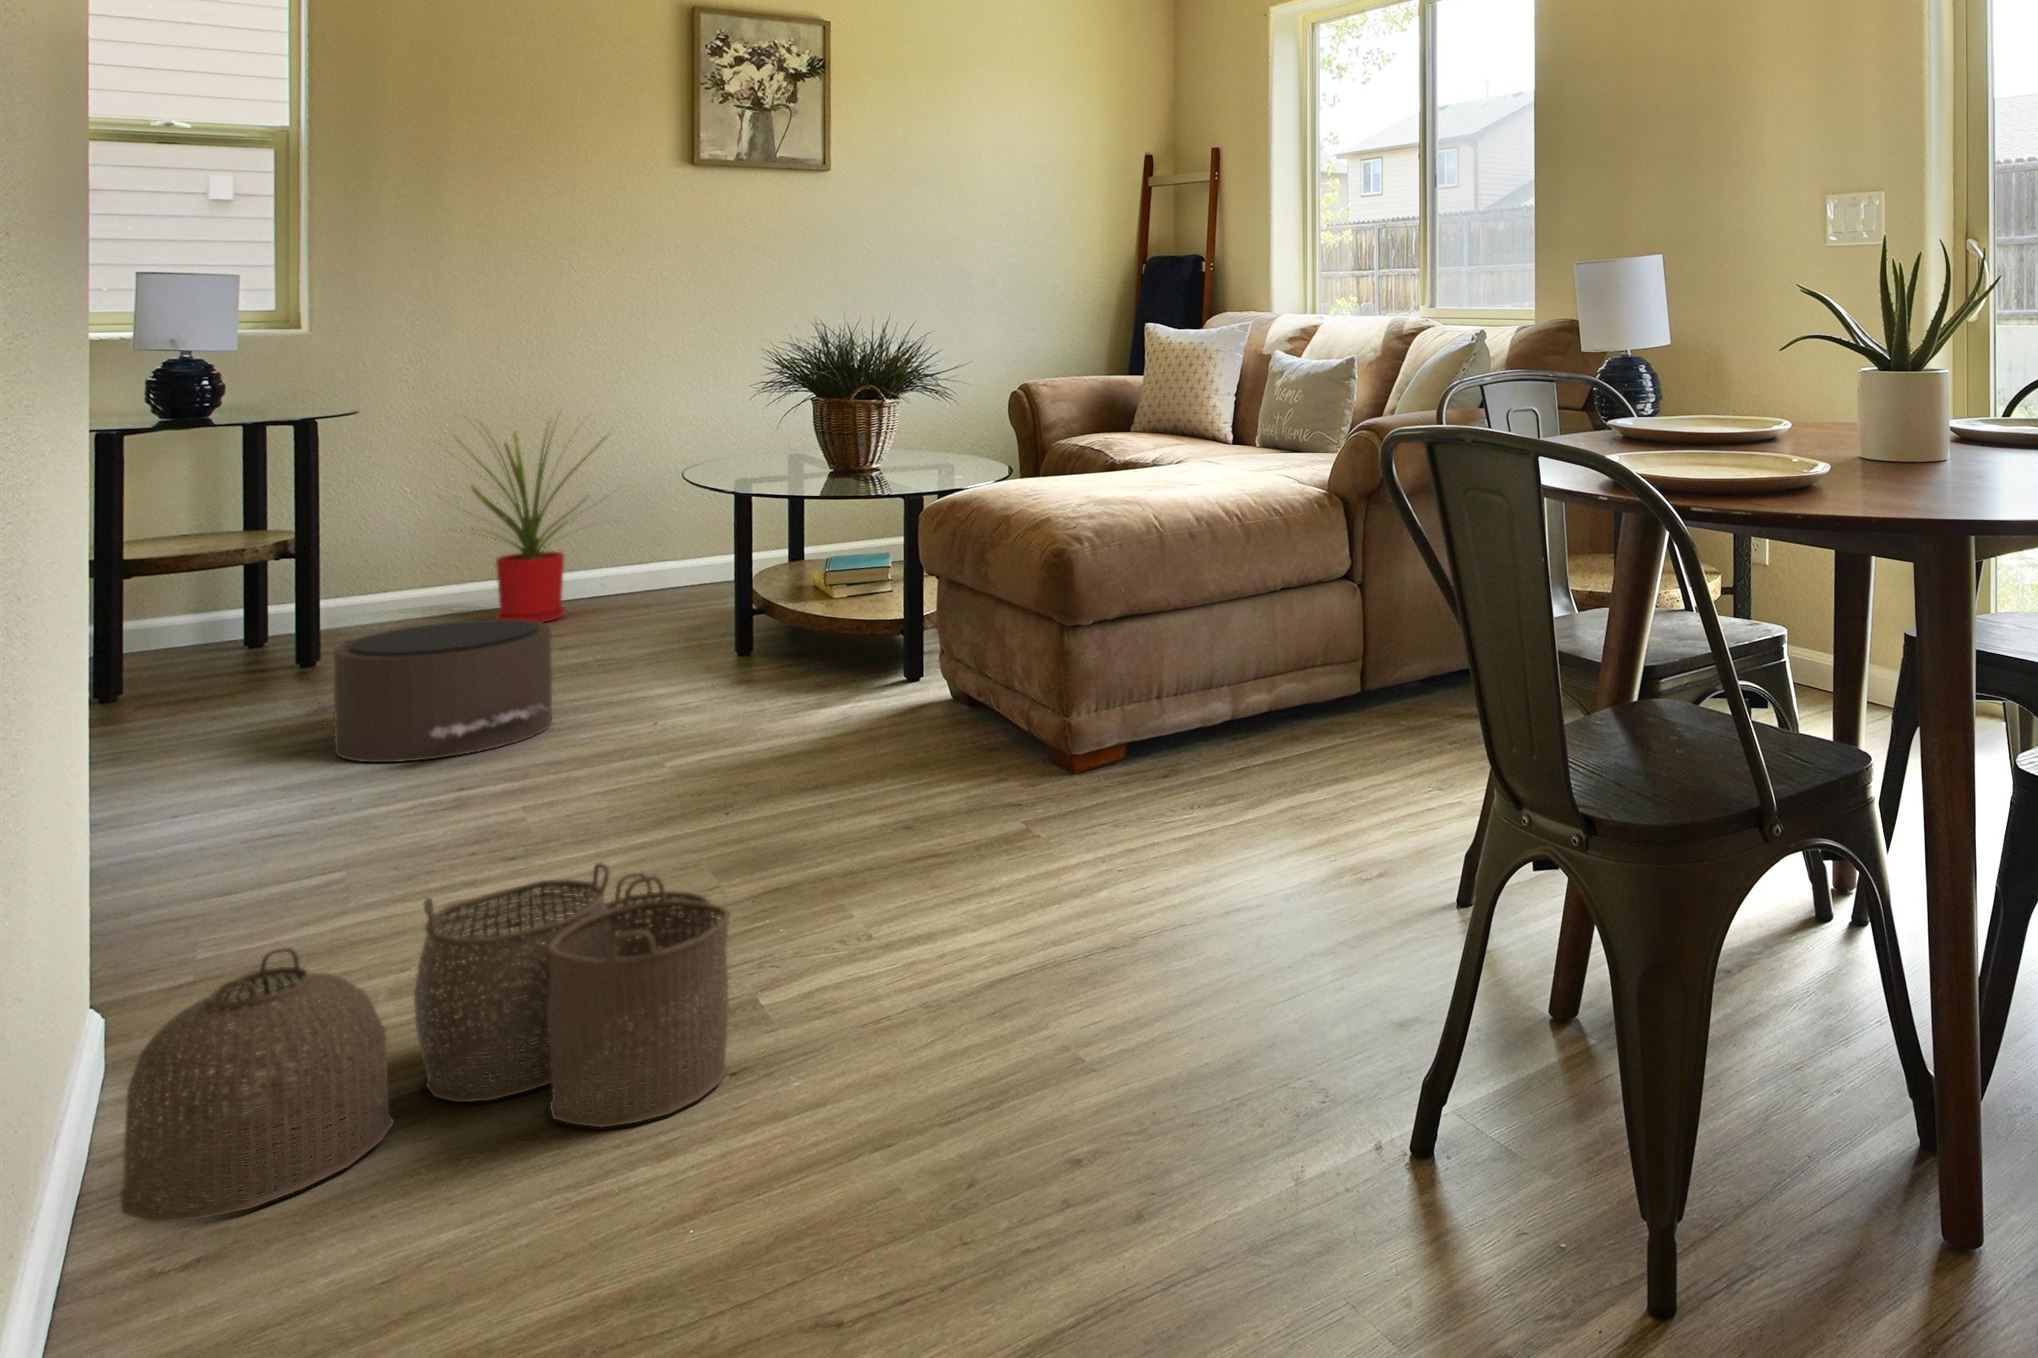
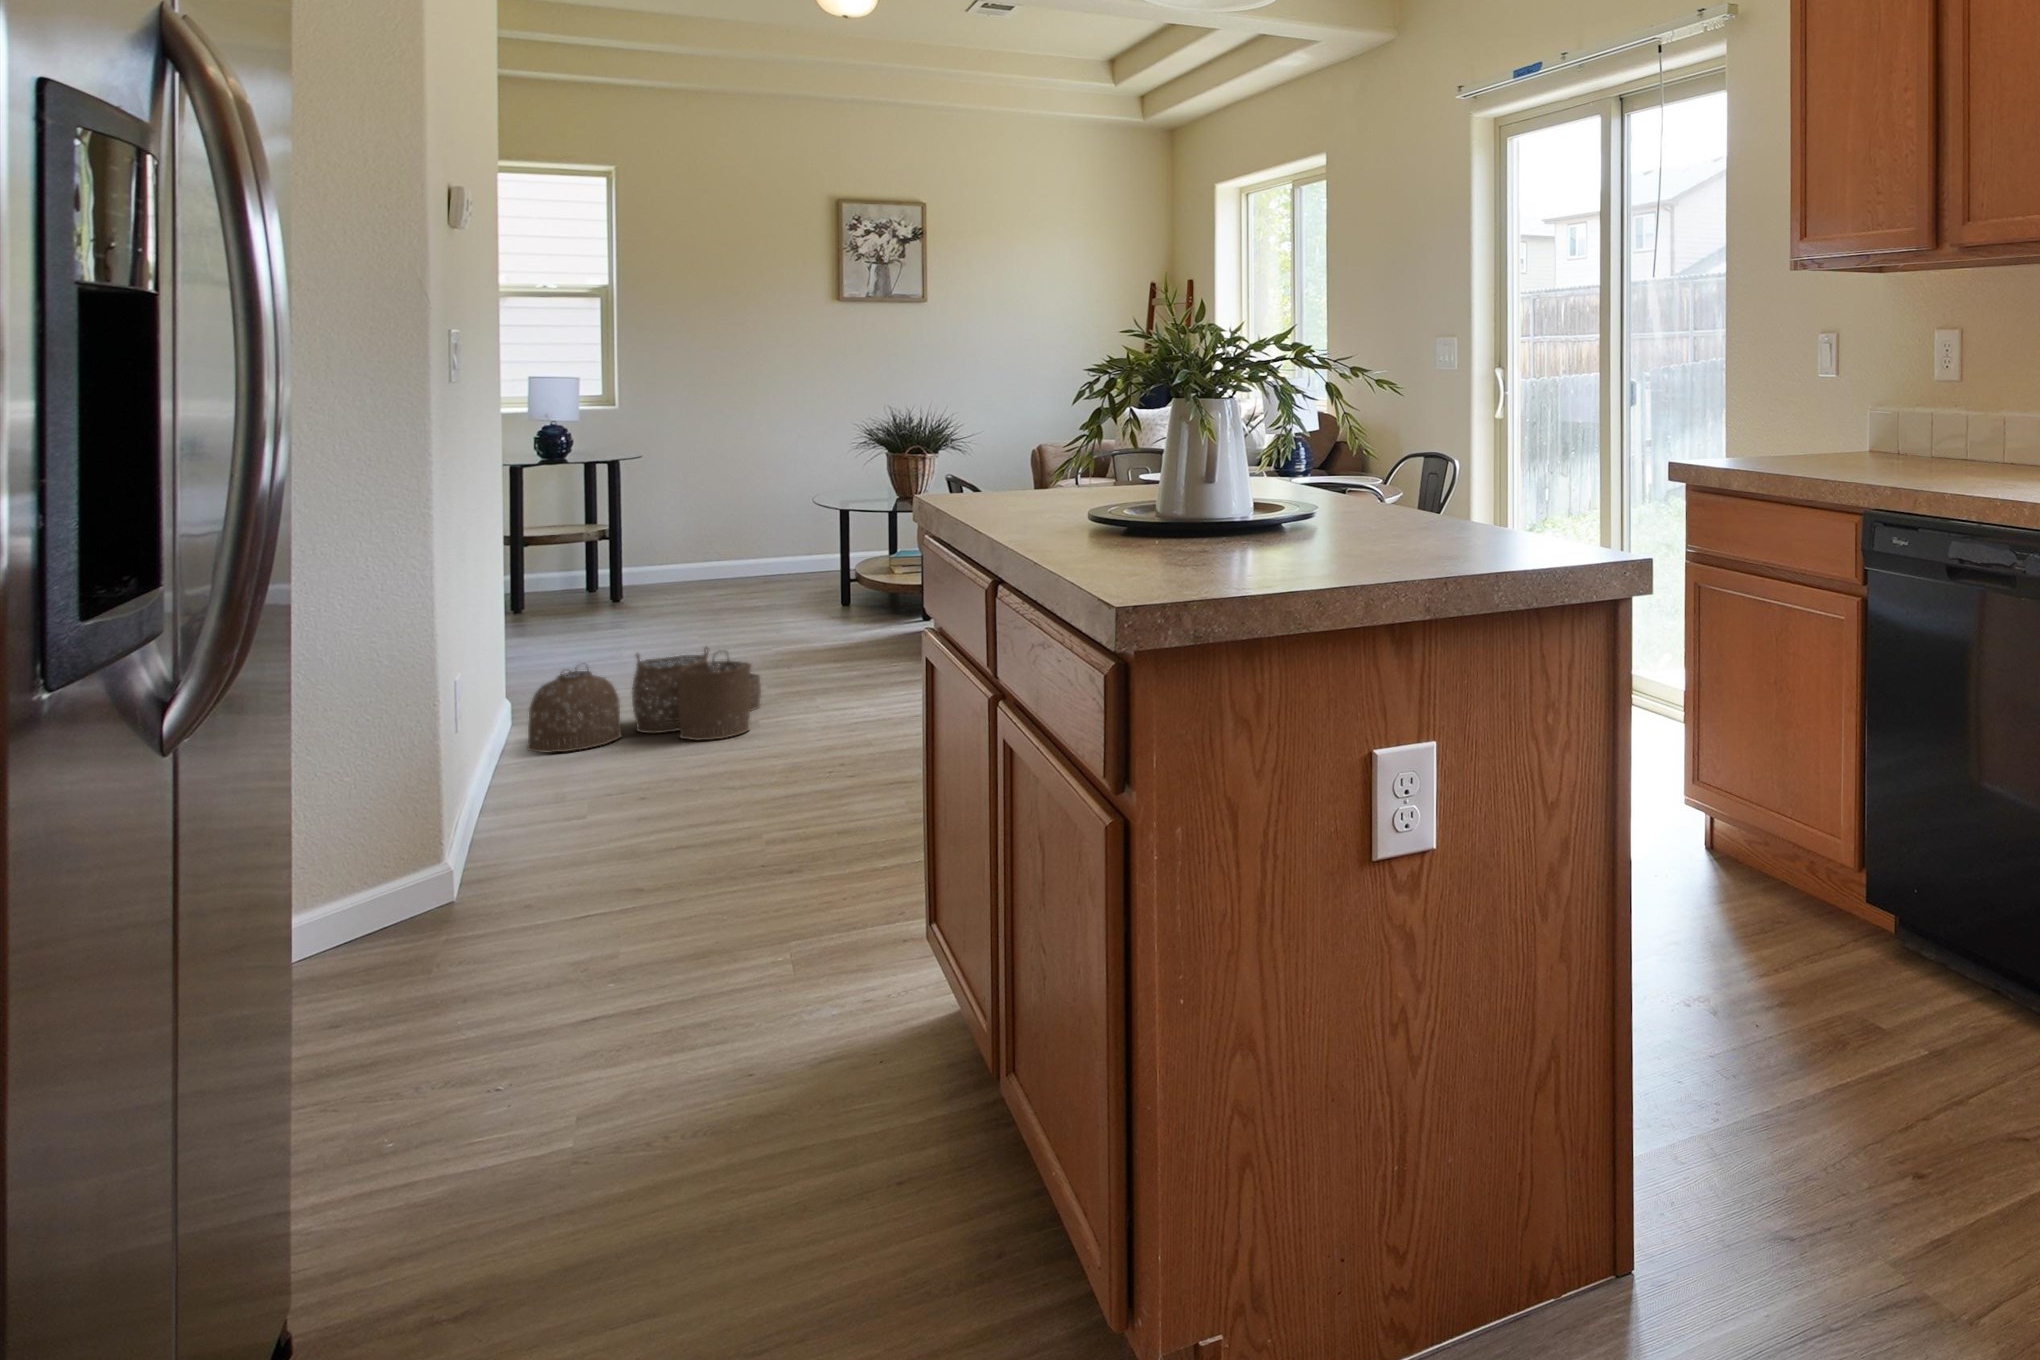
house plant: present [455,422,604,623] -> none [683,455,791,585]
pouf: present [304,619,552,762] -> none [605,571,730,639]

